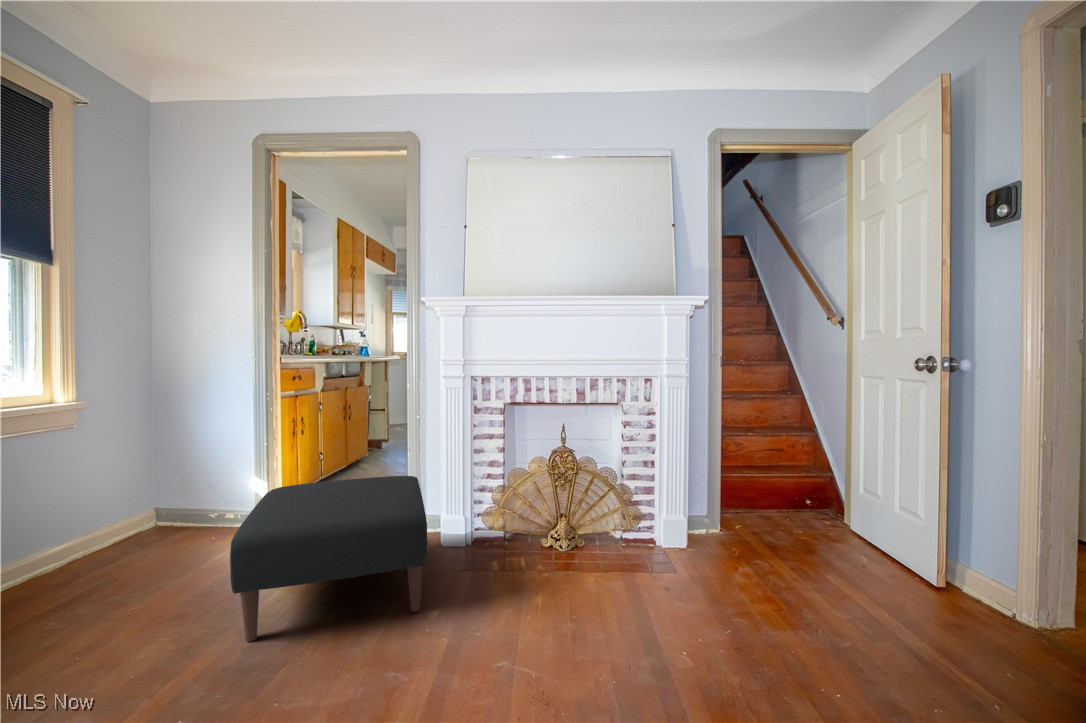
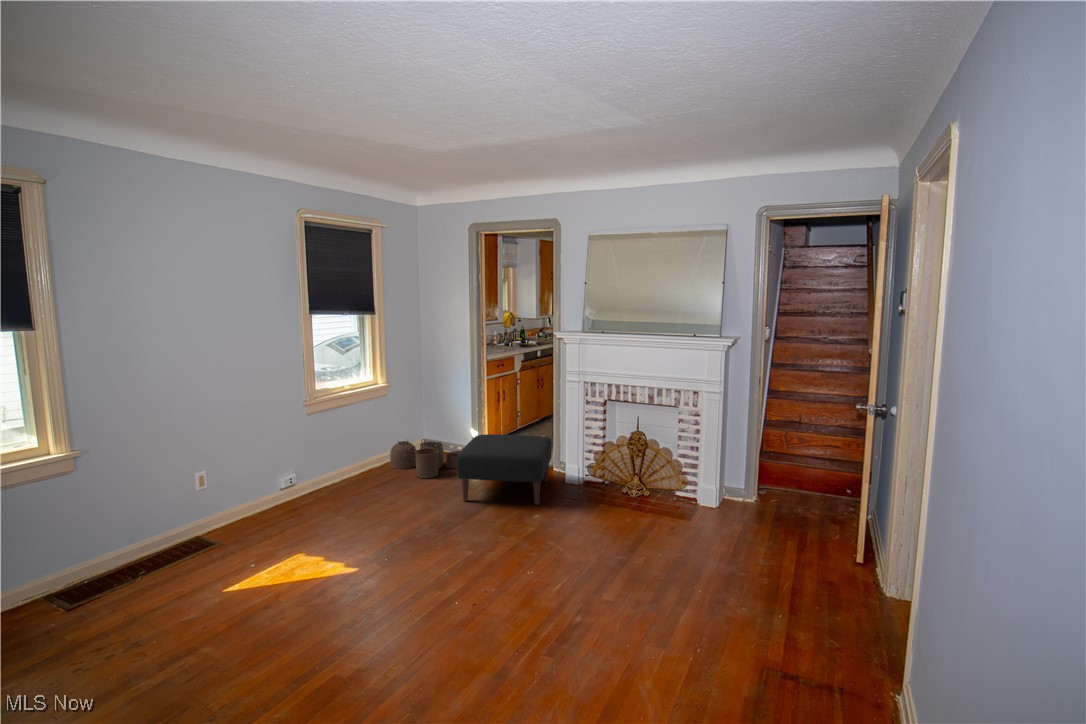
woven basket: none [57,512,249,598] -> present [390,439,461,478]

